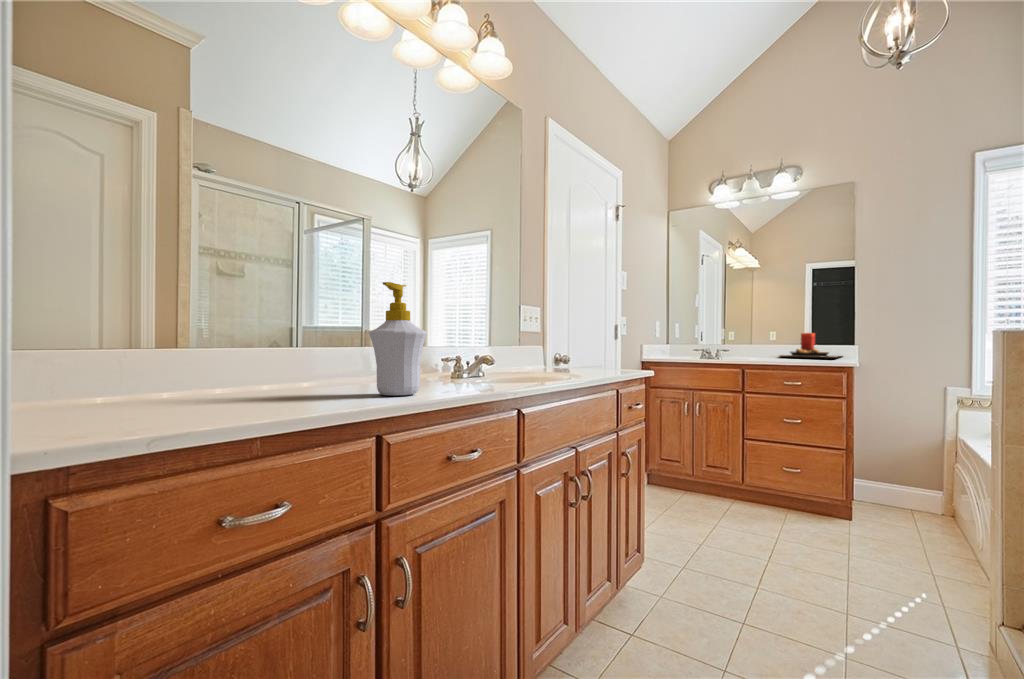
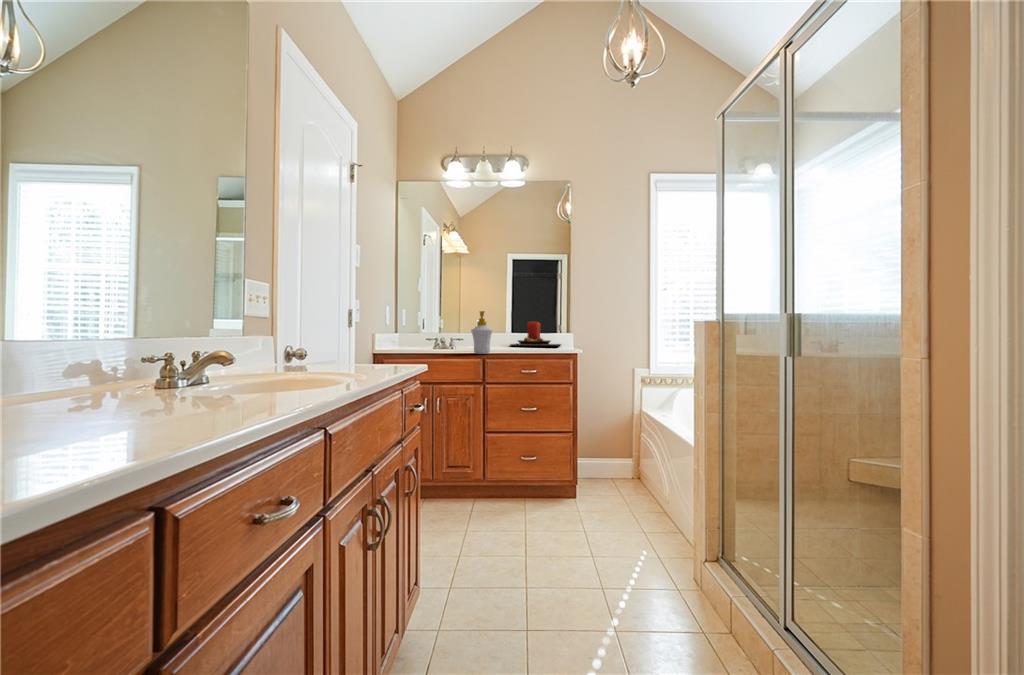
soap bottle: present [369,282,427,396] -> present [471,311,493,354]

